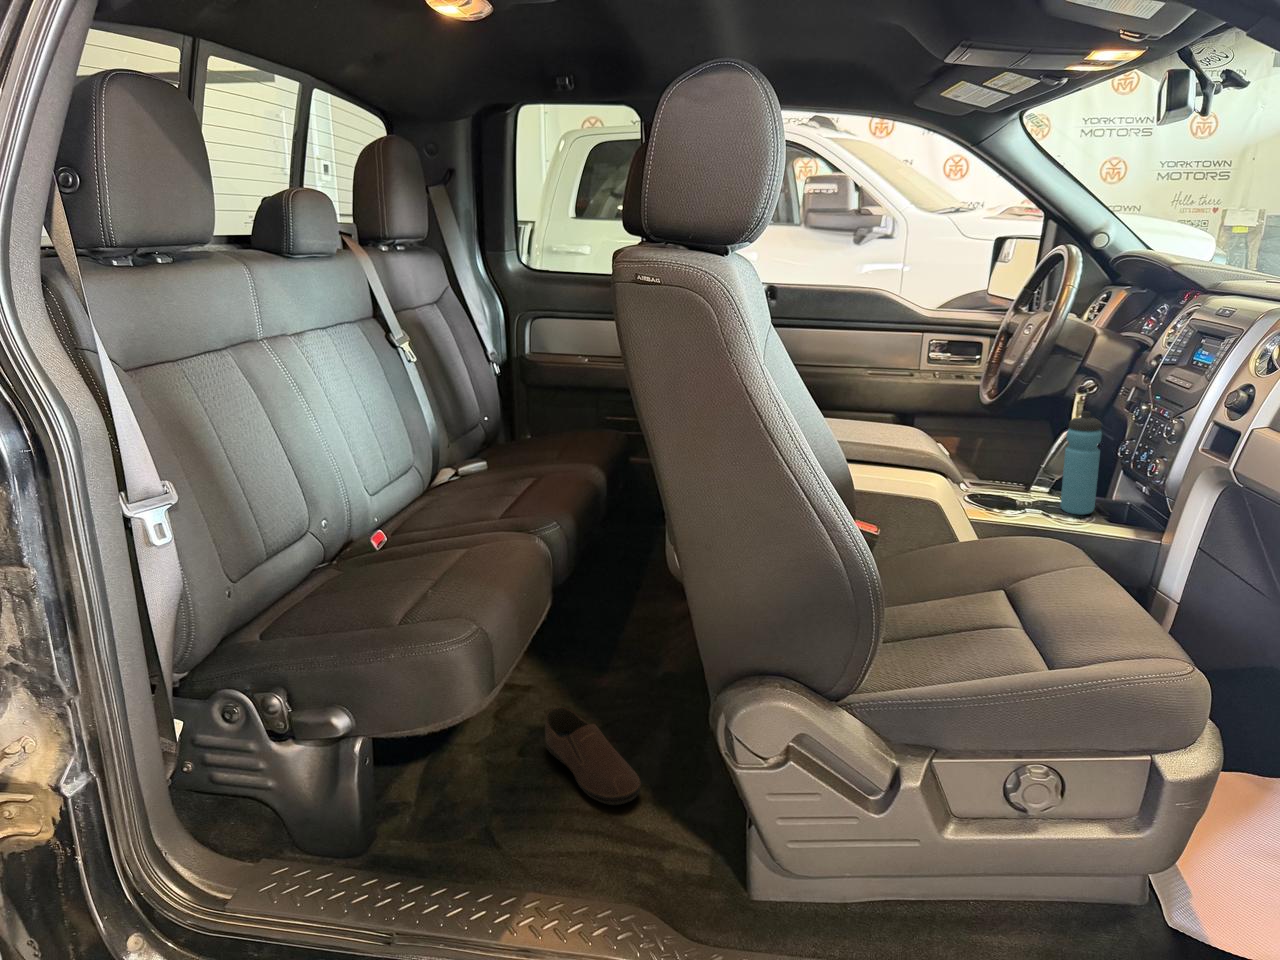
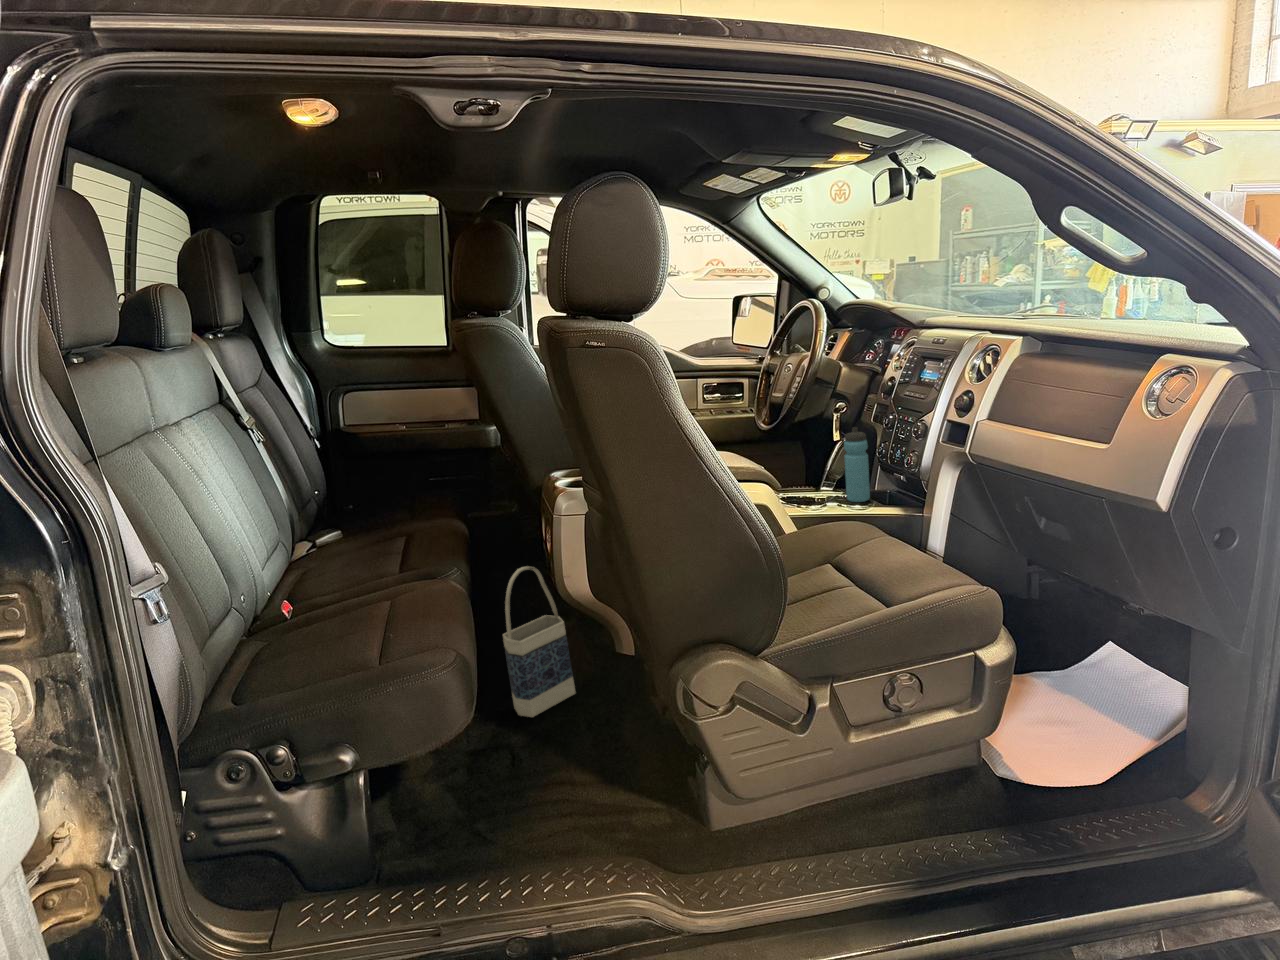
bag: none [575,533,655,712] -> present [503,567,575,717]
shoe: present [545,707,641,805] -> none [498,716,592,787]

